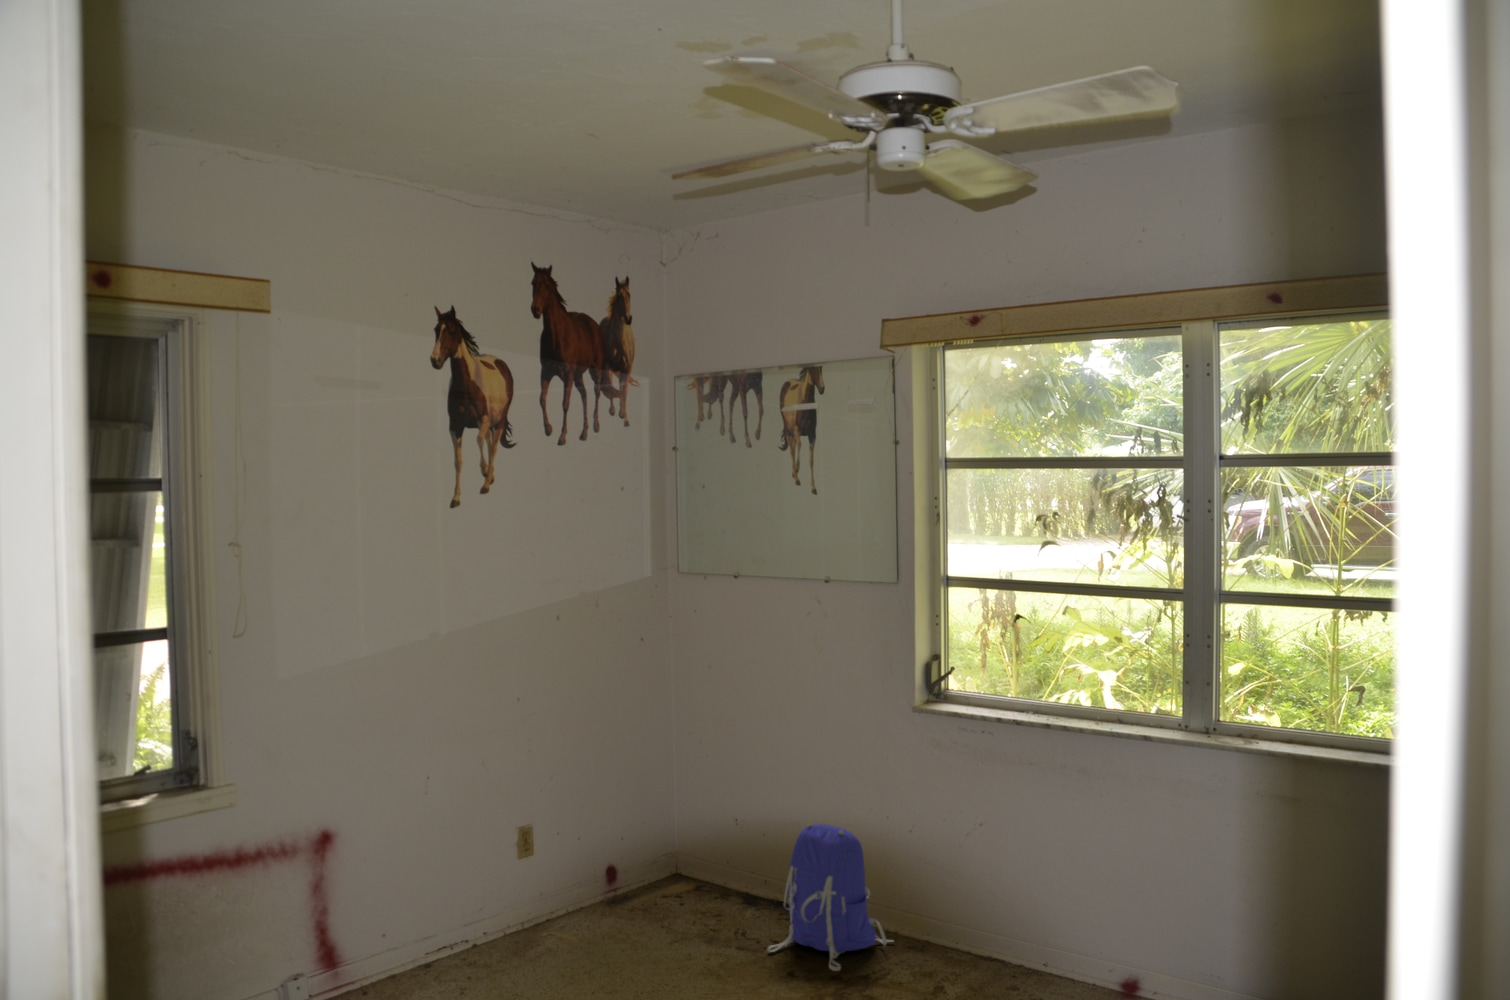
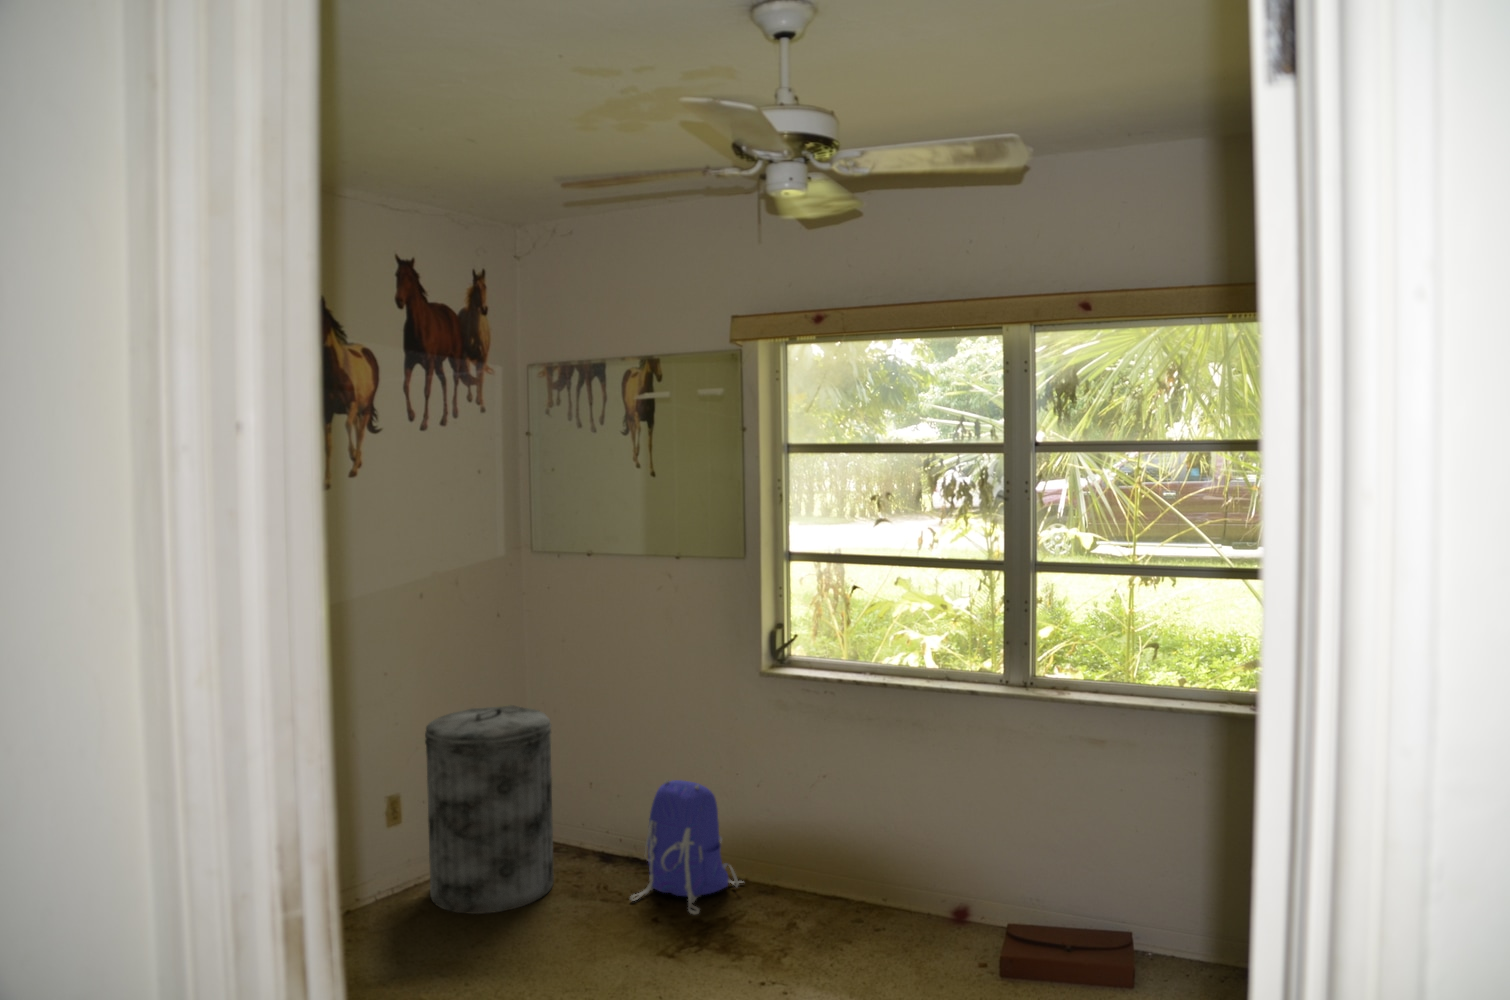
trash can: none [558,736,690,955] -> present [425,705,554,914]

